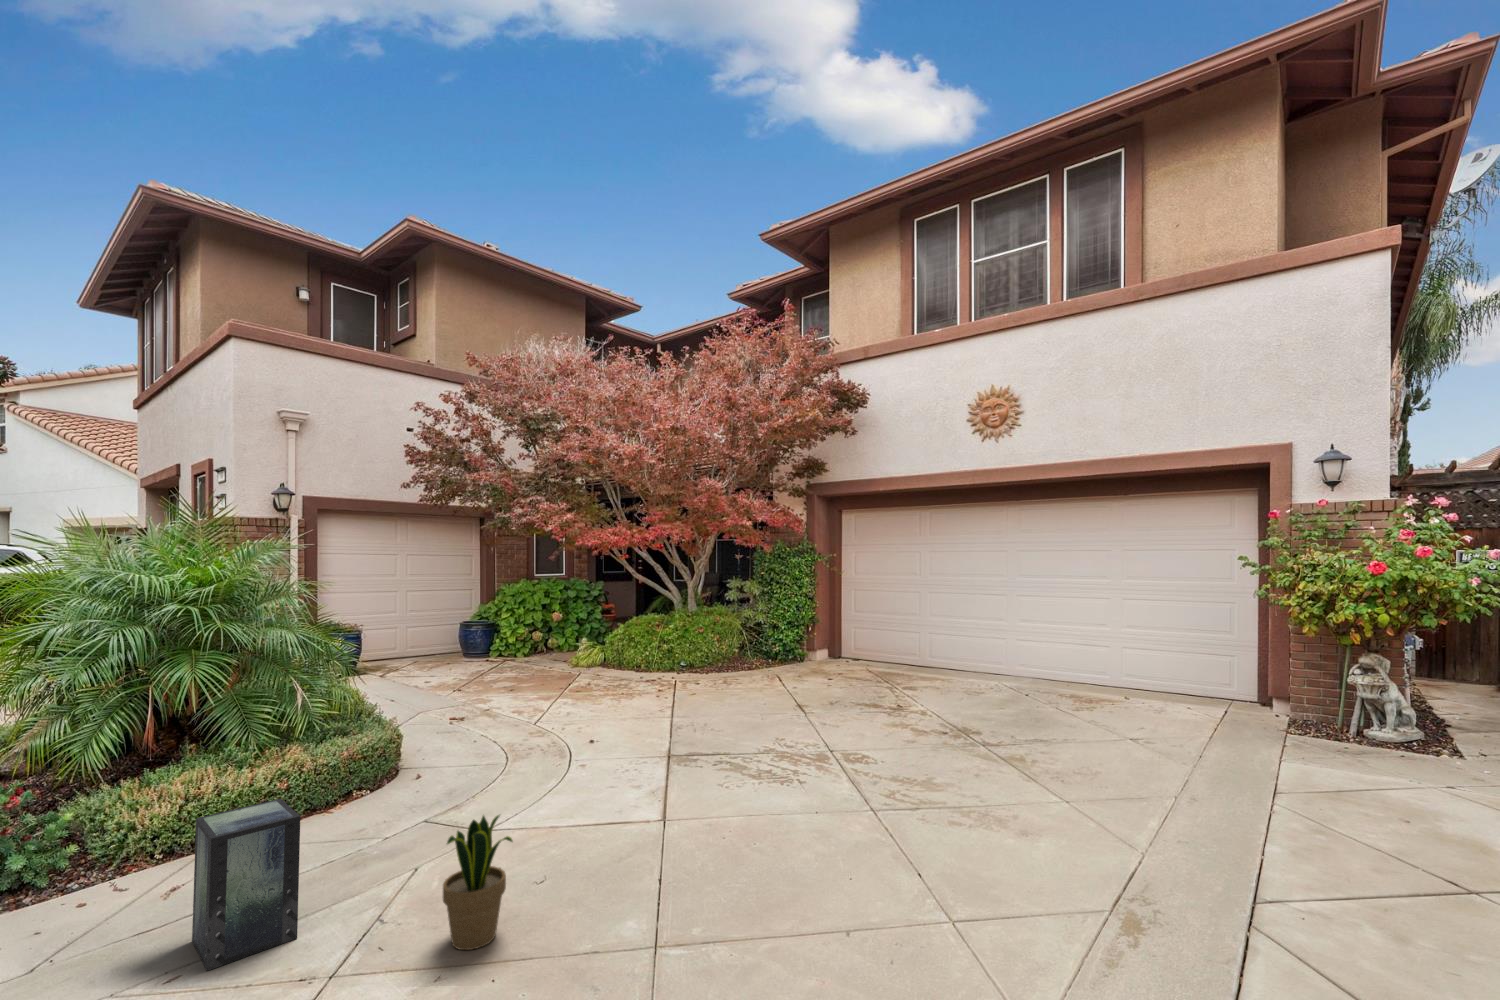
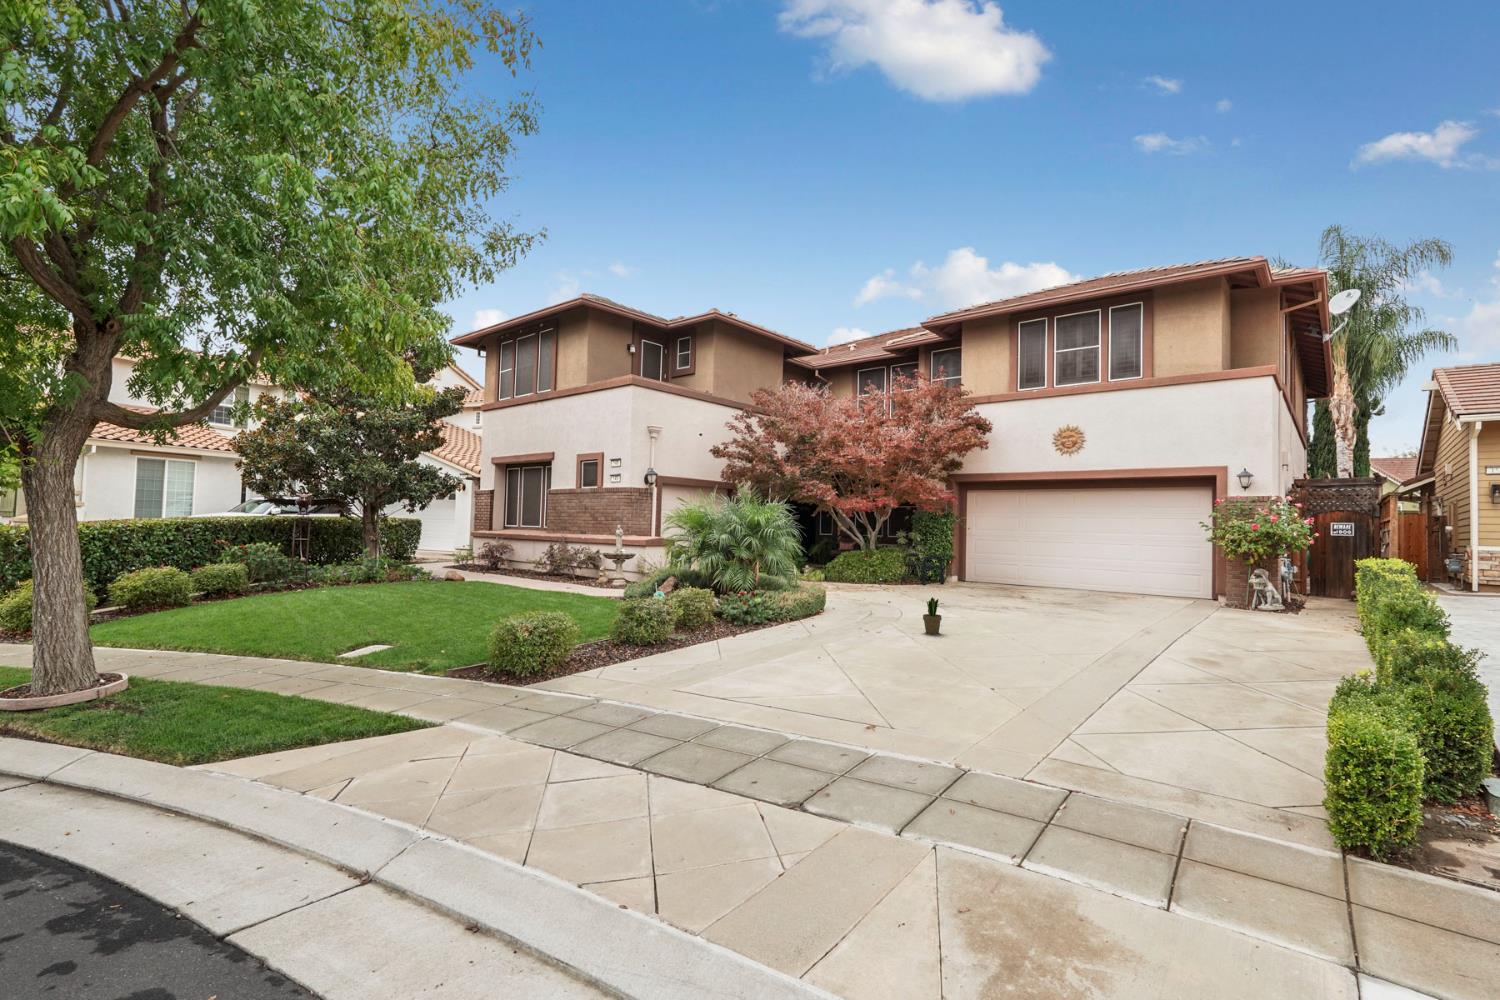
bench: none [727,611,790,670] -> present [902,553,944,585]
storage box: present [192,799,300,971] -> none [846,594,878,635]

